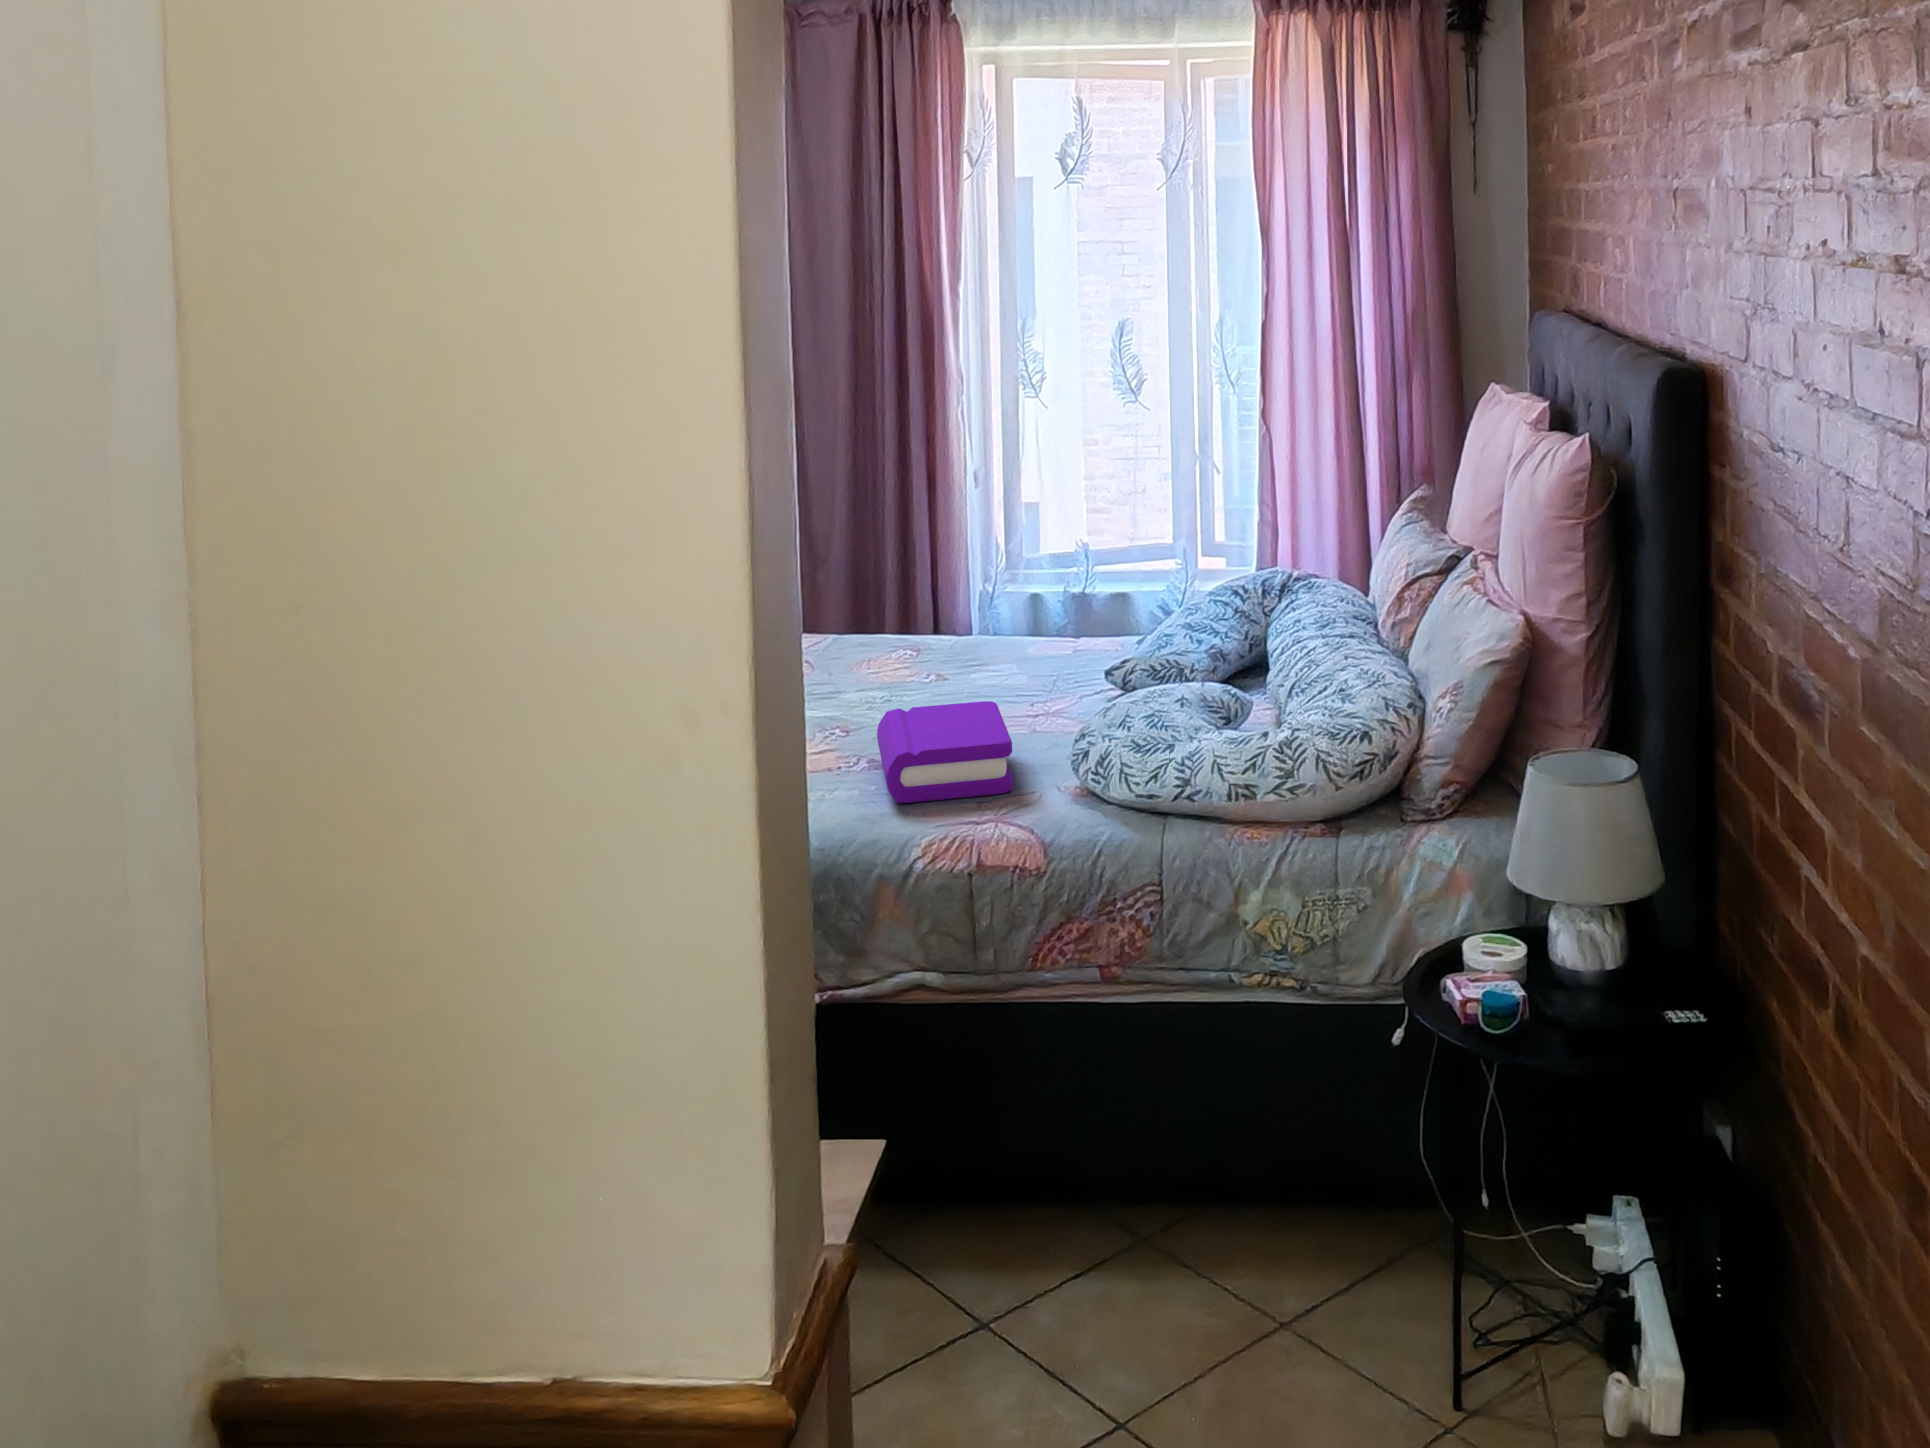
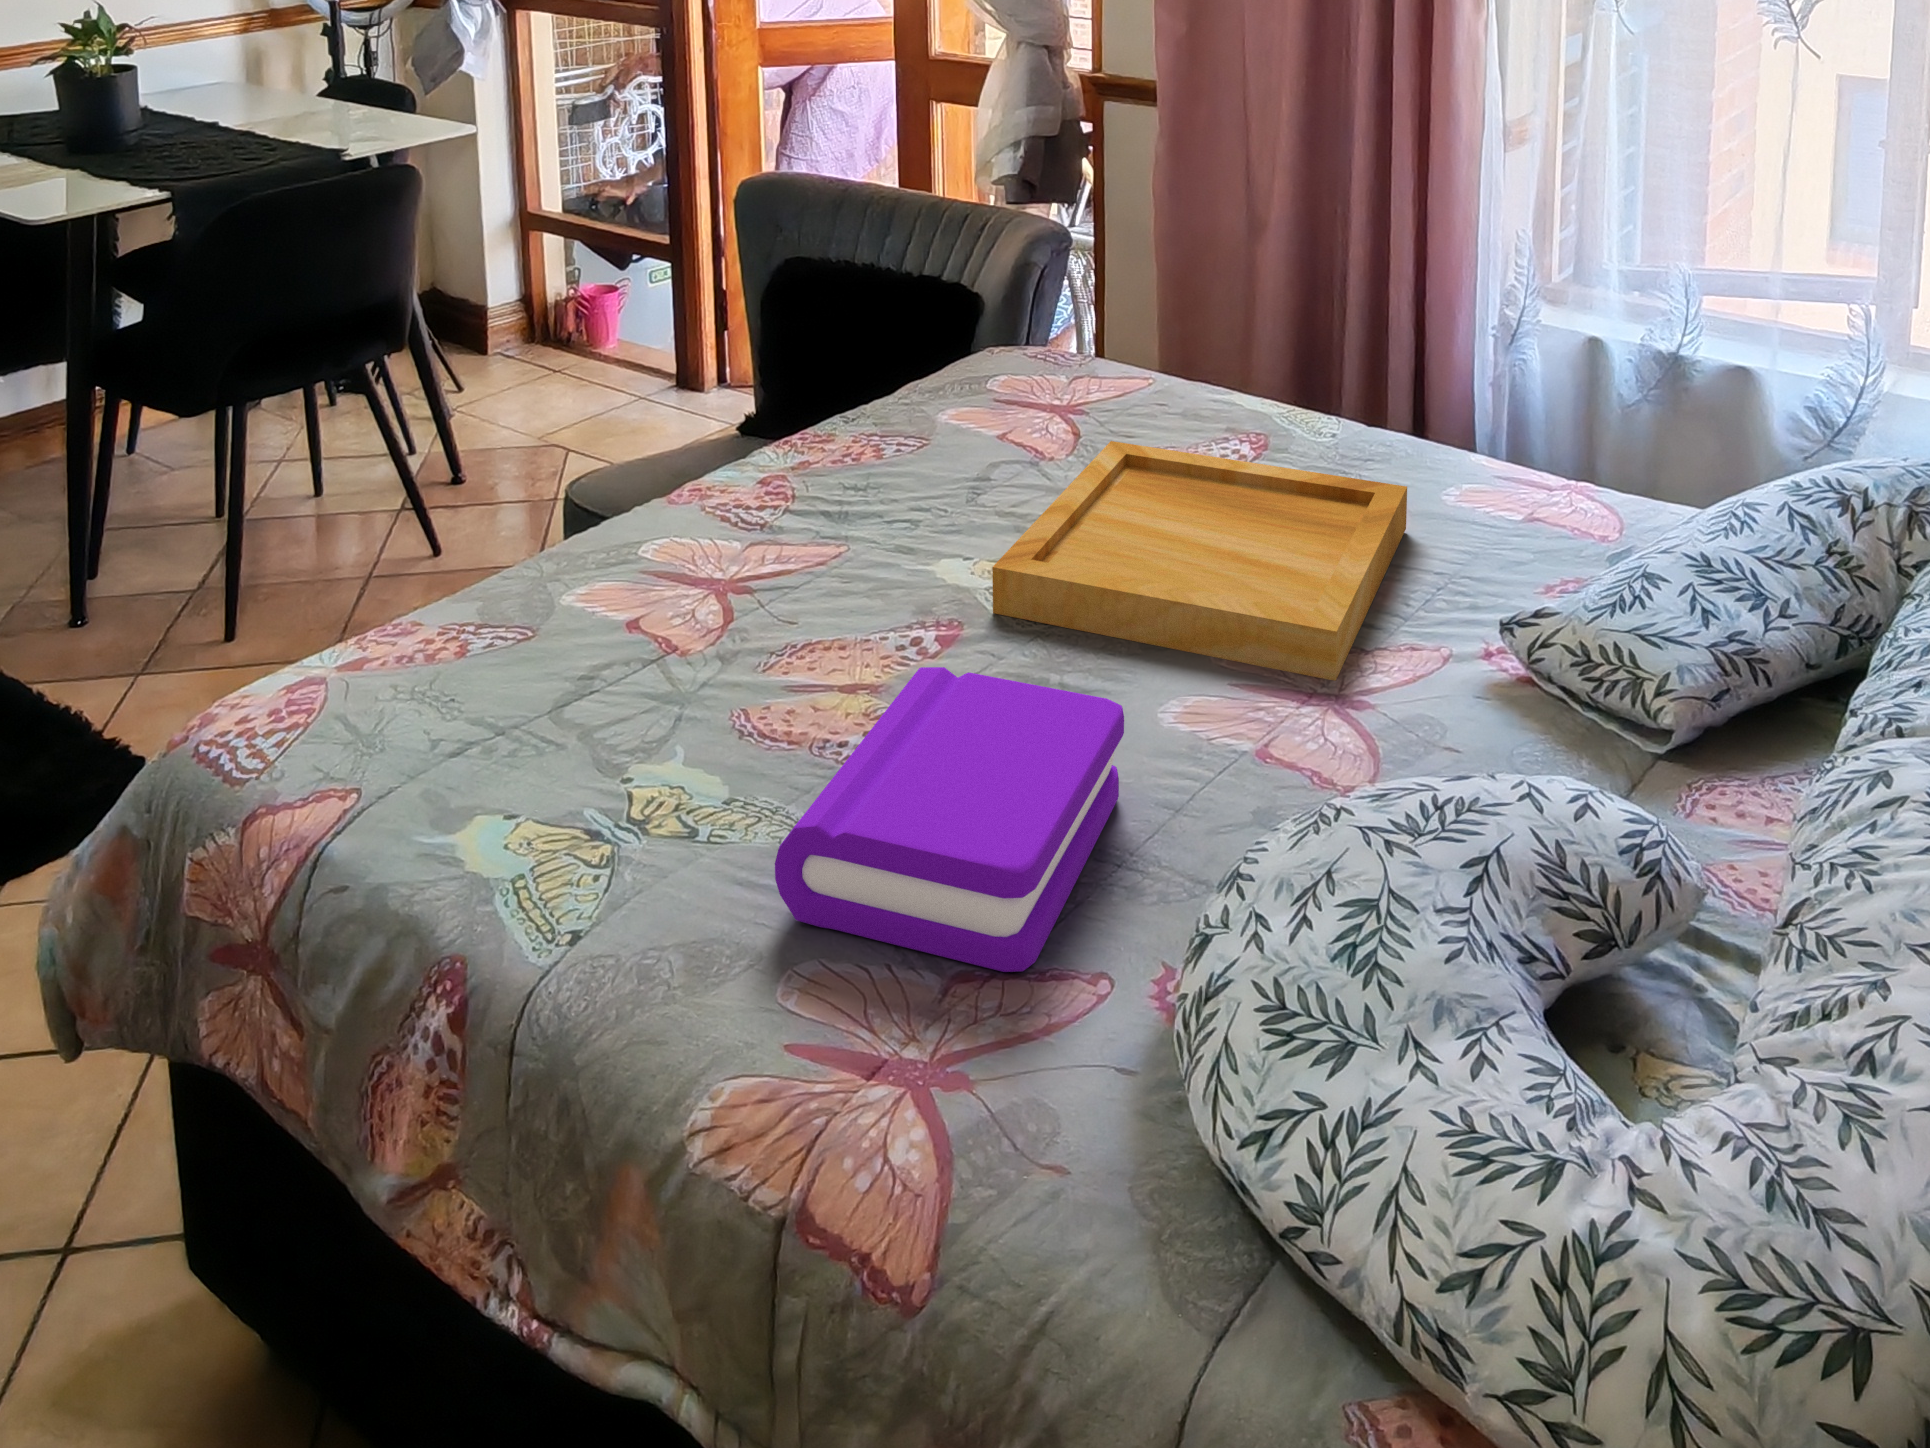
tray: none [860,633,1049,718] -> present [992,441,1407,681]

